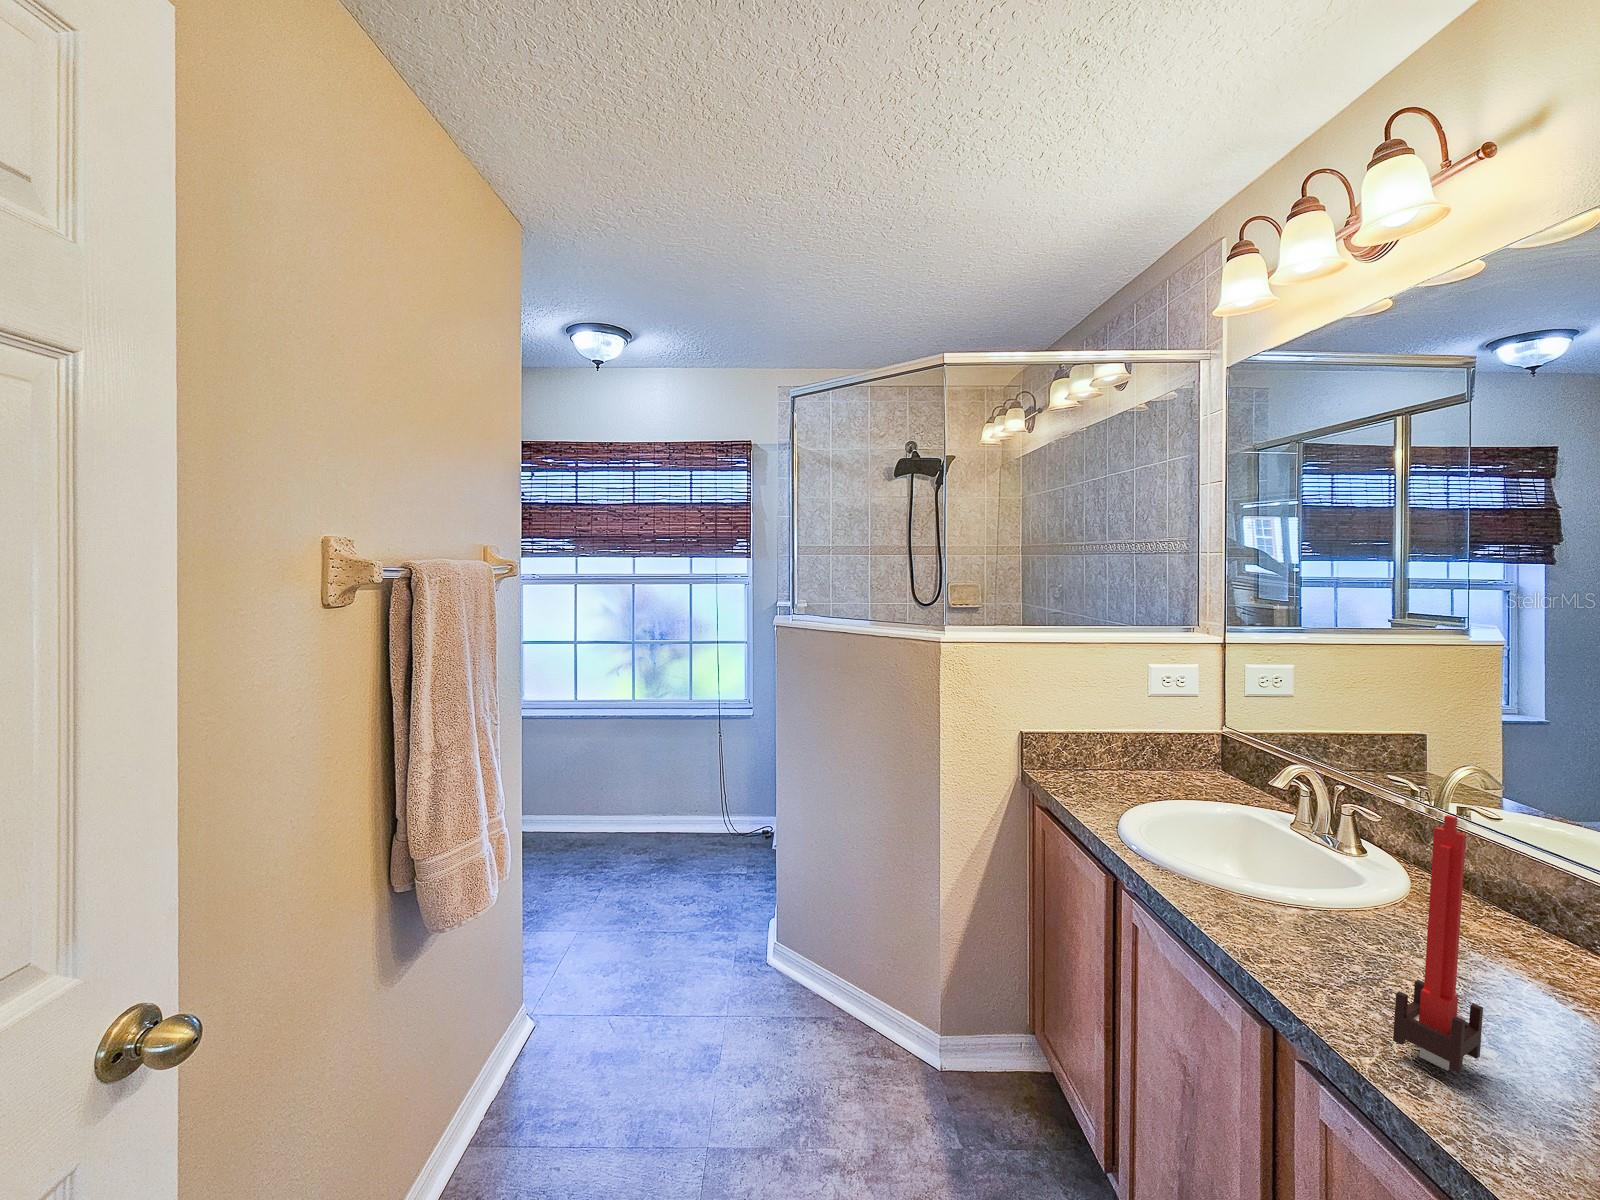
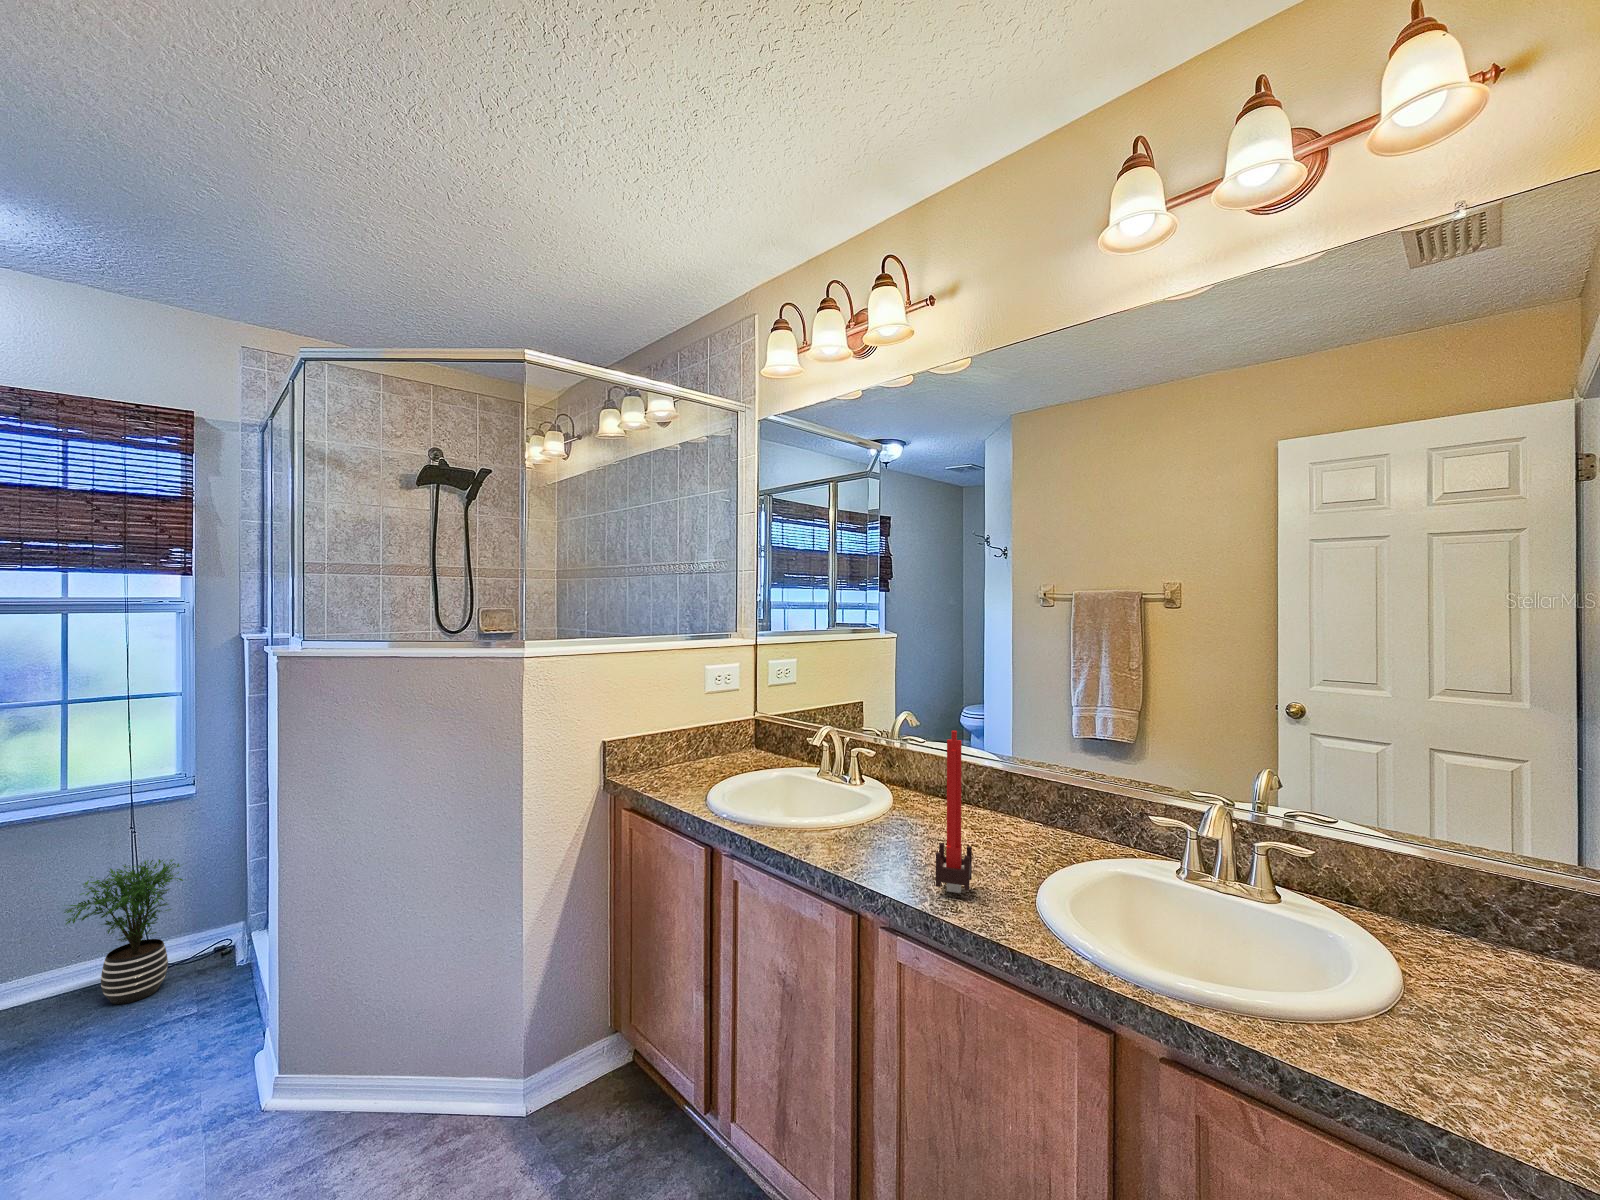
potted plant: none [687,755,753,850] -> present [64,859,183,1004]

